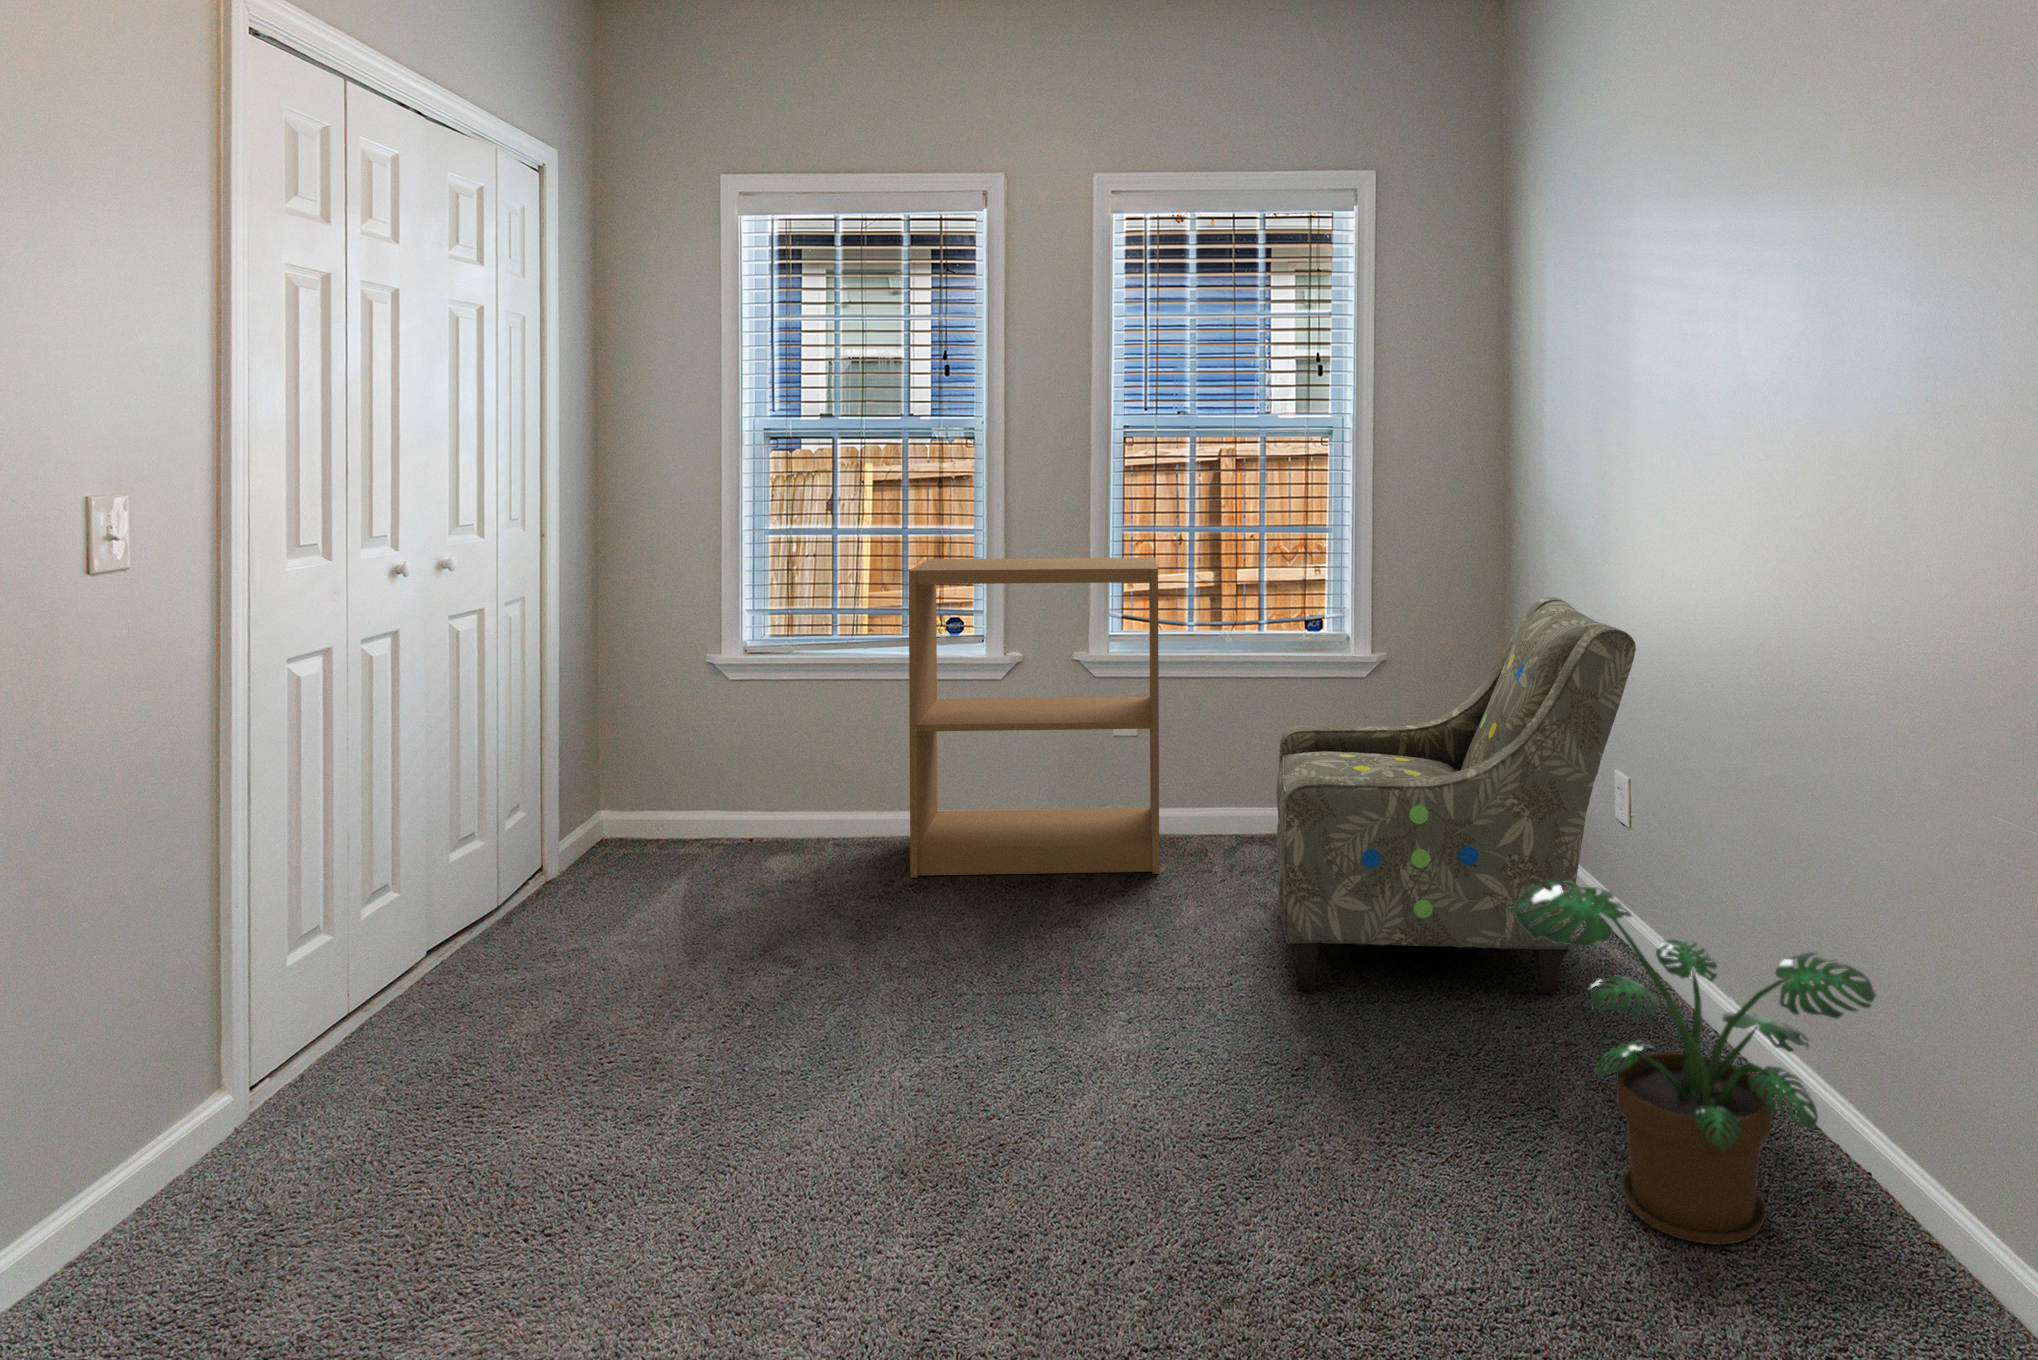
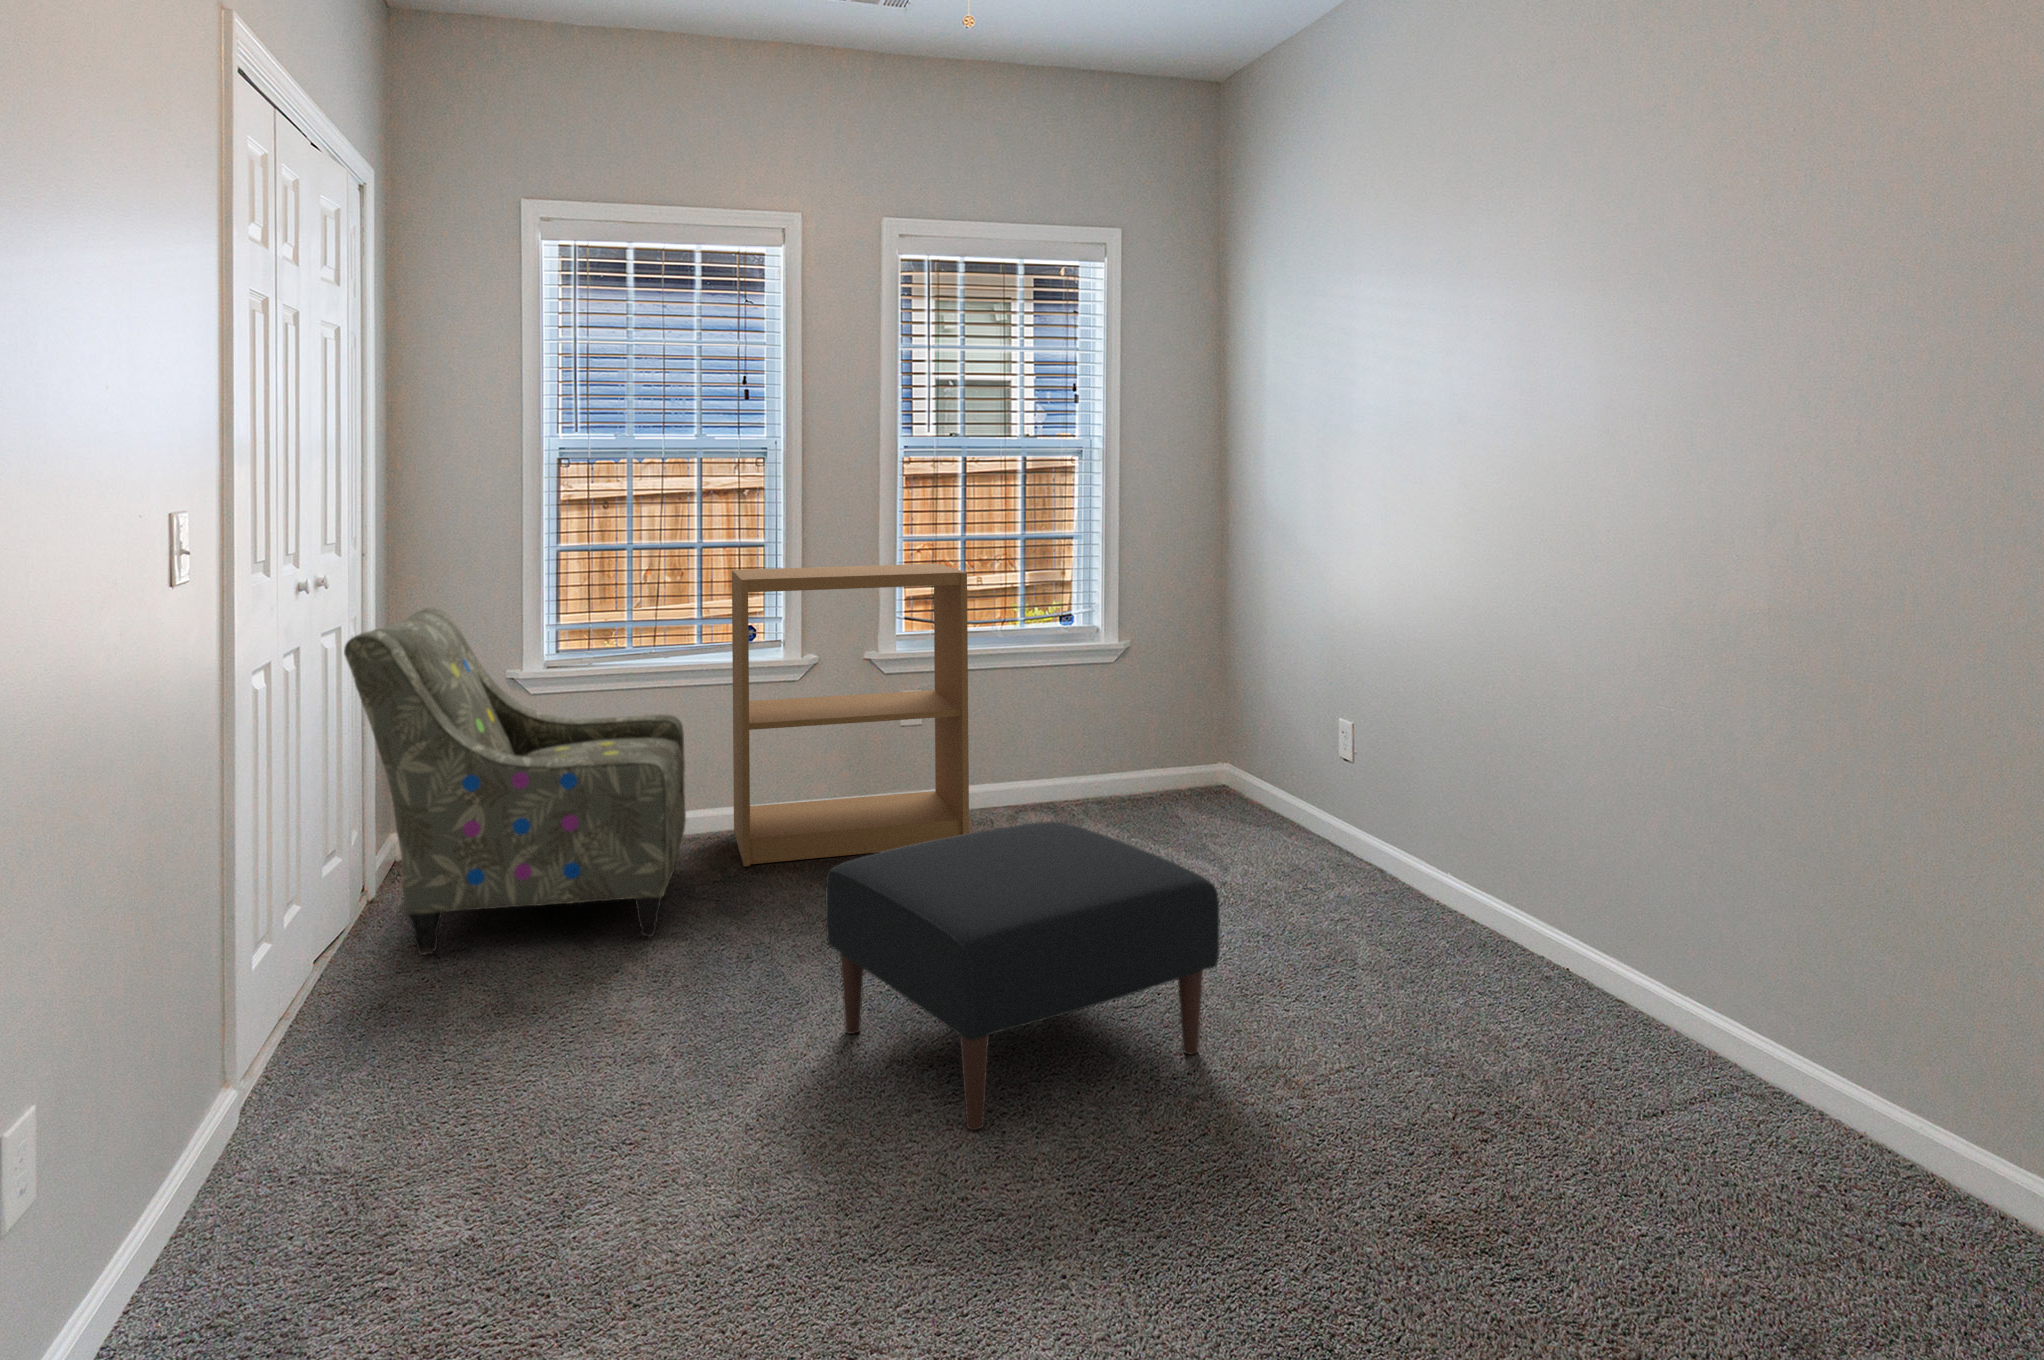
armchair: present [1277,597,1636,995] -> present [344,608,686,954]
ottoman: none [849,866,1264,1243] -> present [825,822,1219,1130]
potted plant: present [1509,881,1877,1245] -> none [1371,802,1657,1053]

